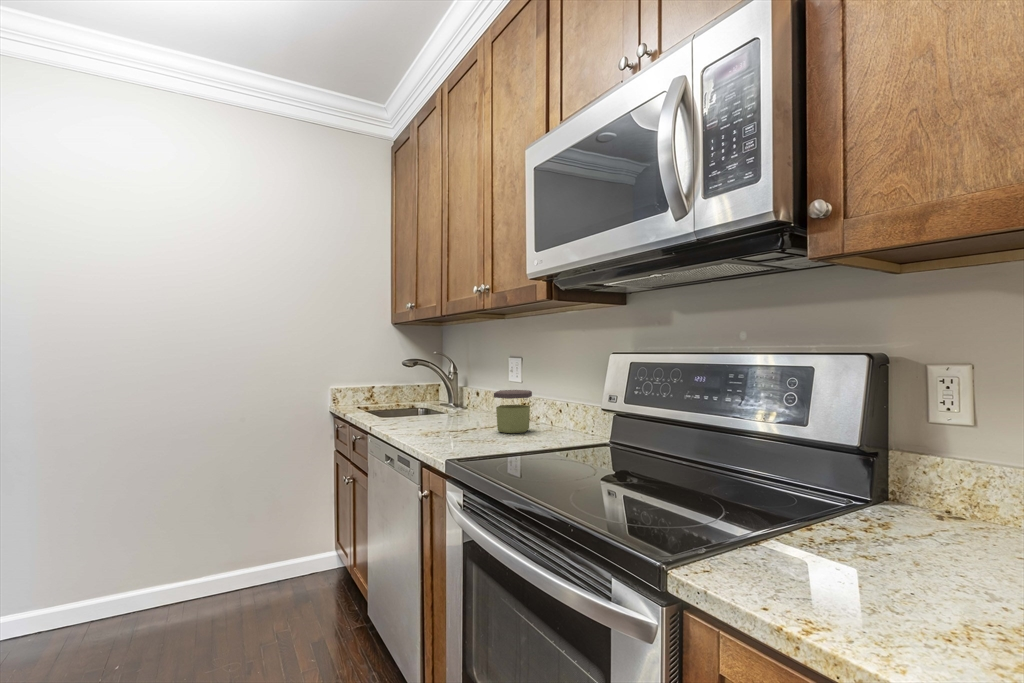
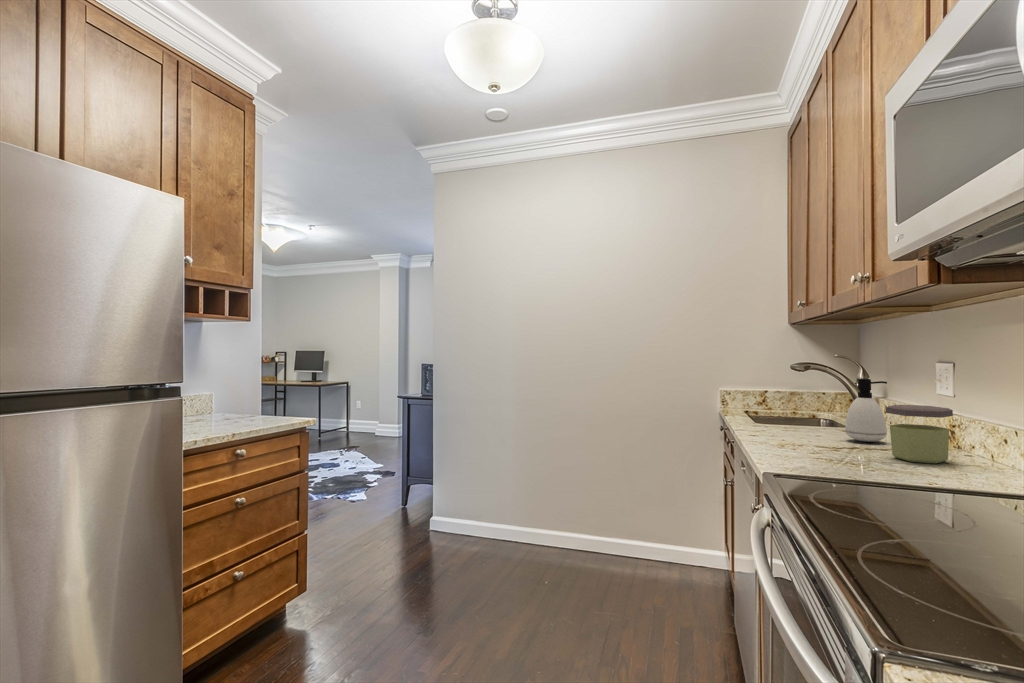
soap dispenser: none [456,371,484,423] -> present [845,378,887,442]

